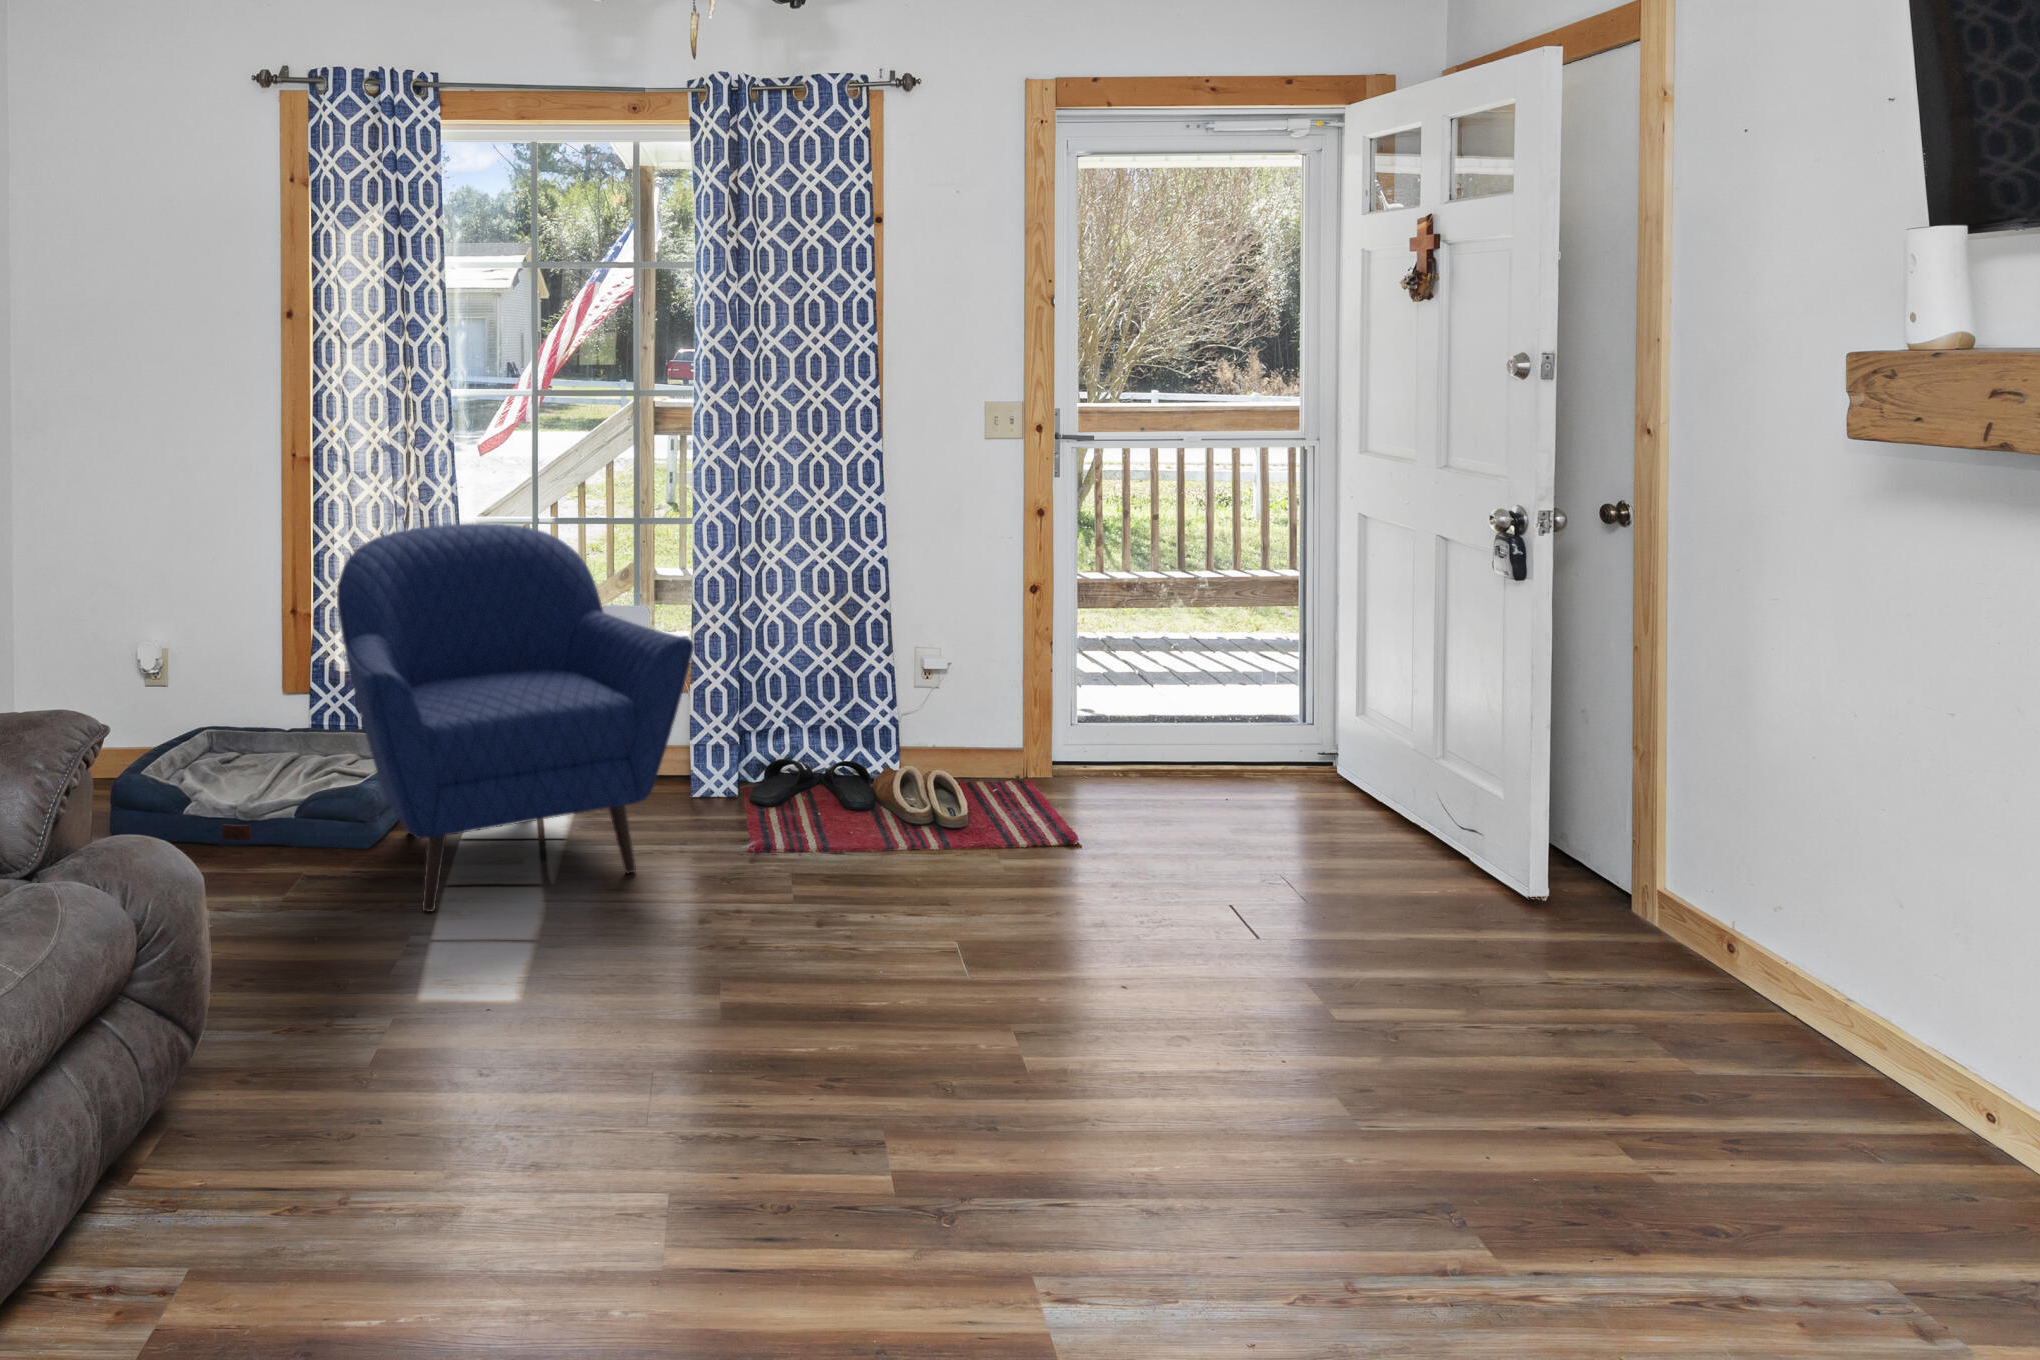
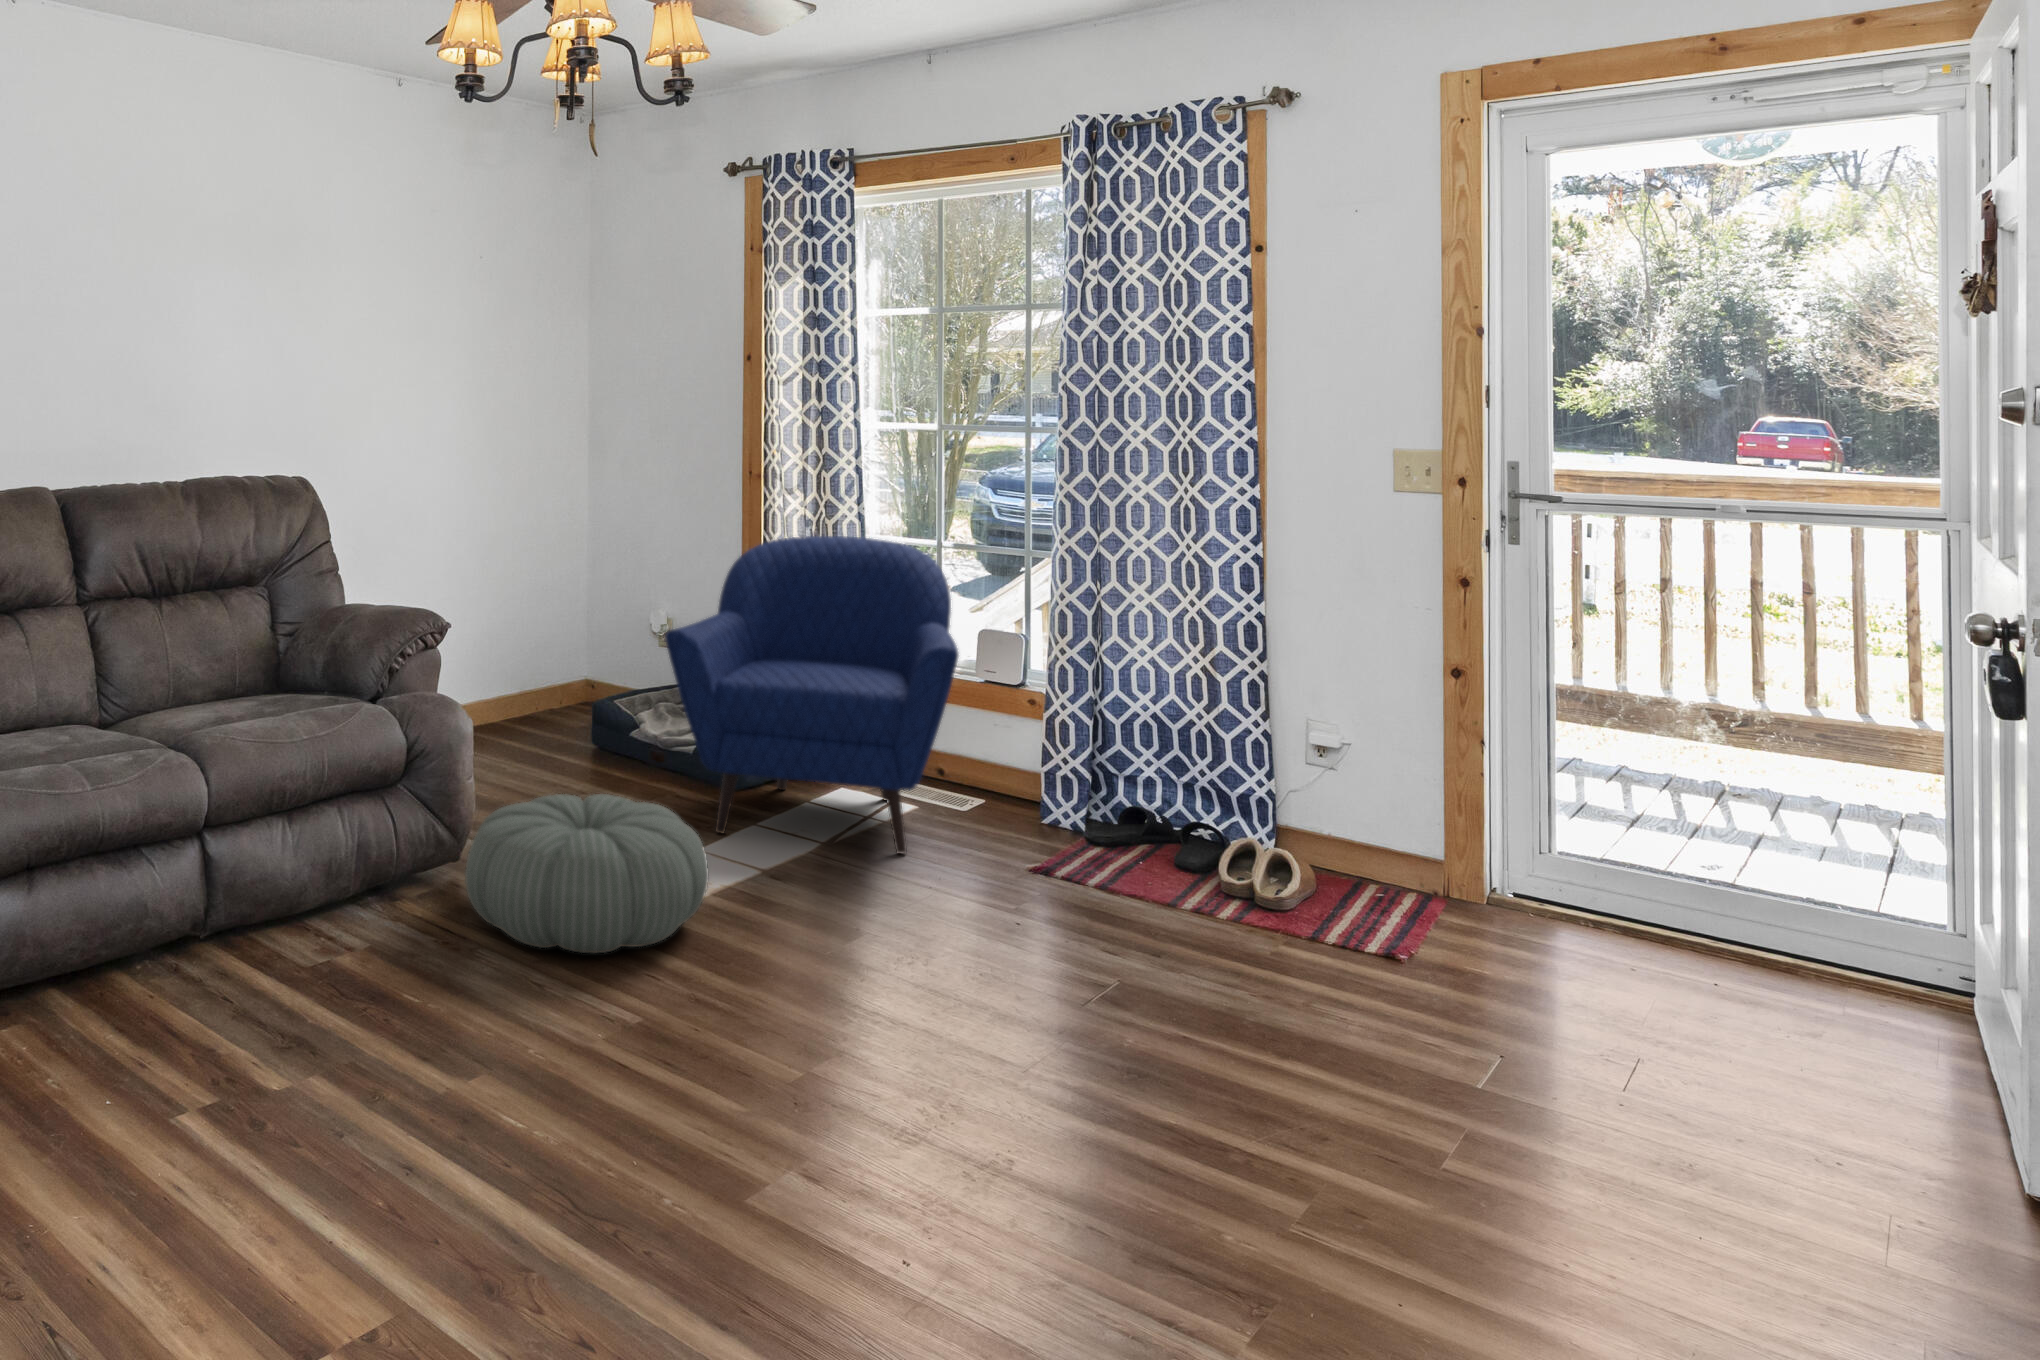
pouf: none [274,906,611,1162] -> present [465,794,709,953]

